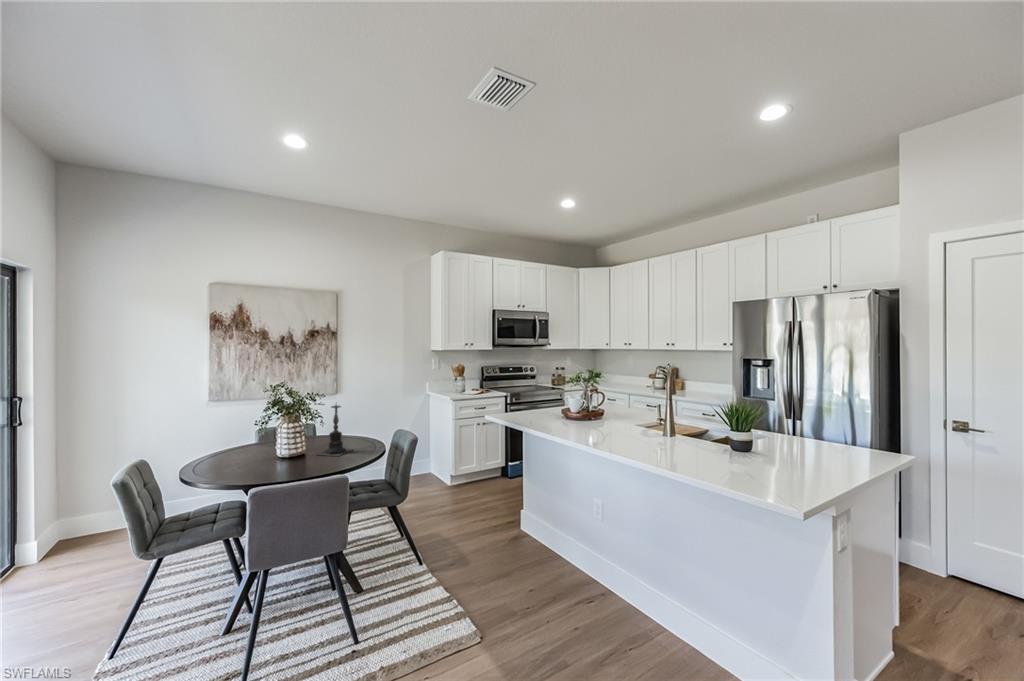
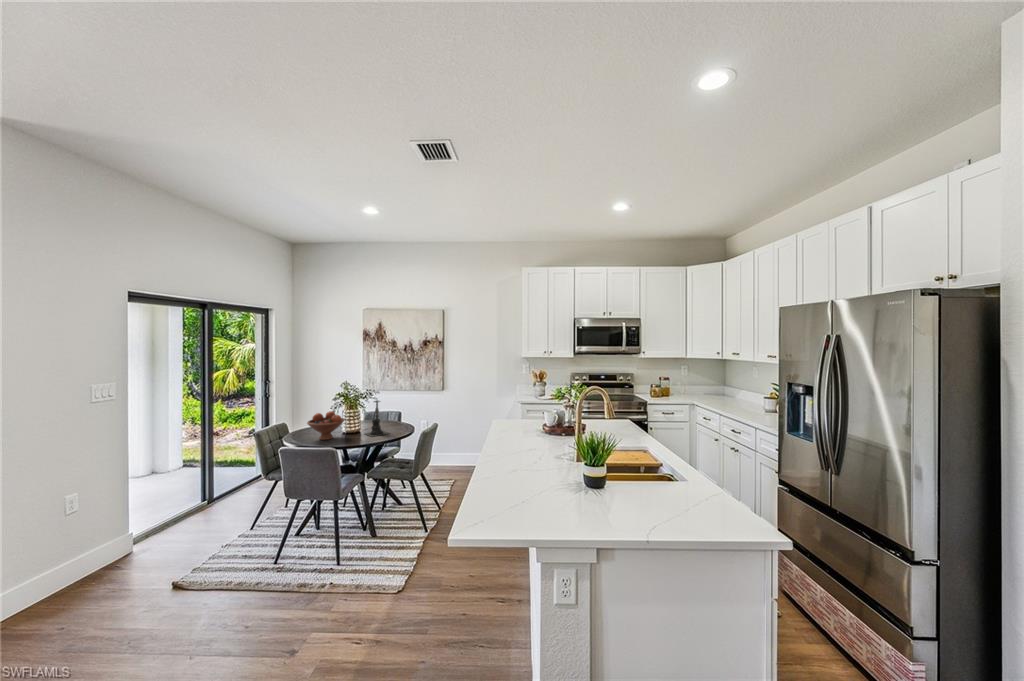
fruit bowl: none [239,427,300,471] -> present [307,411,345,440]

